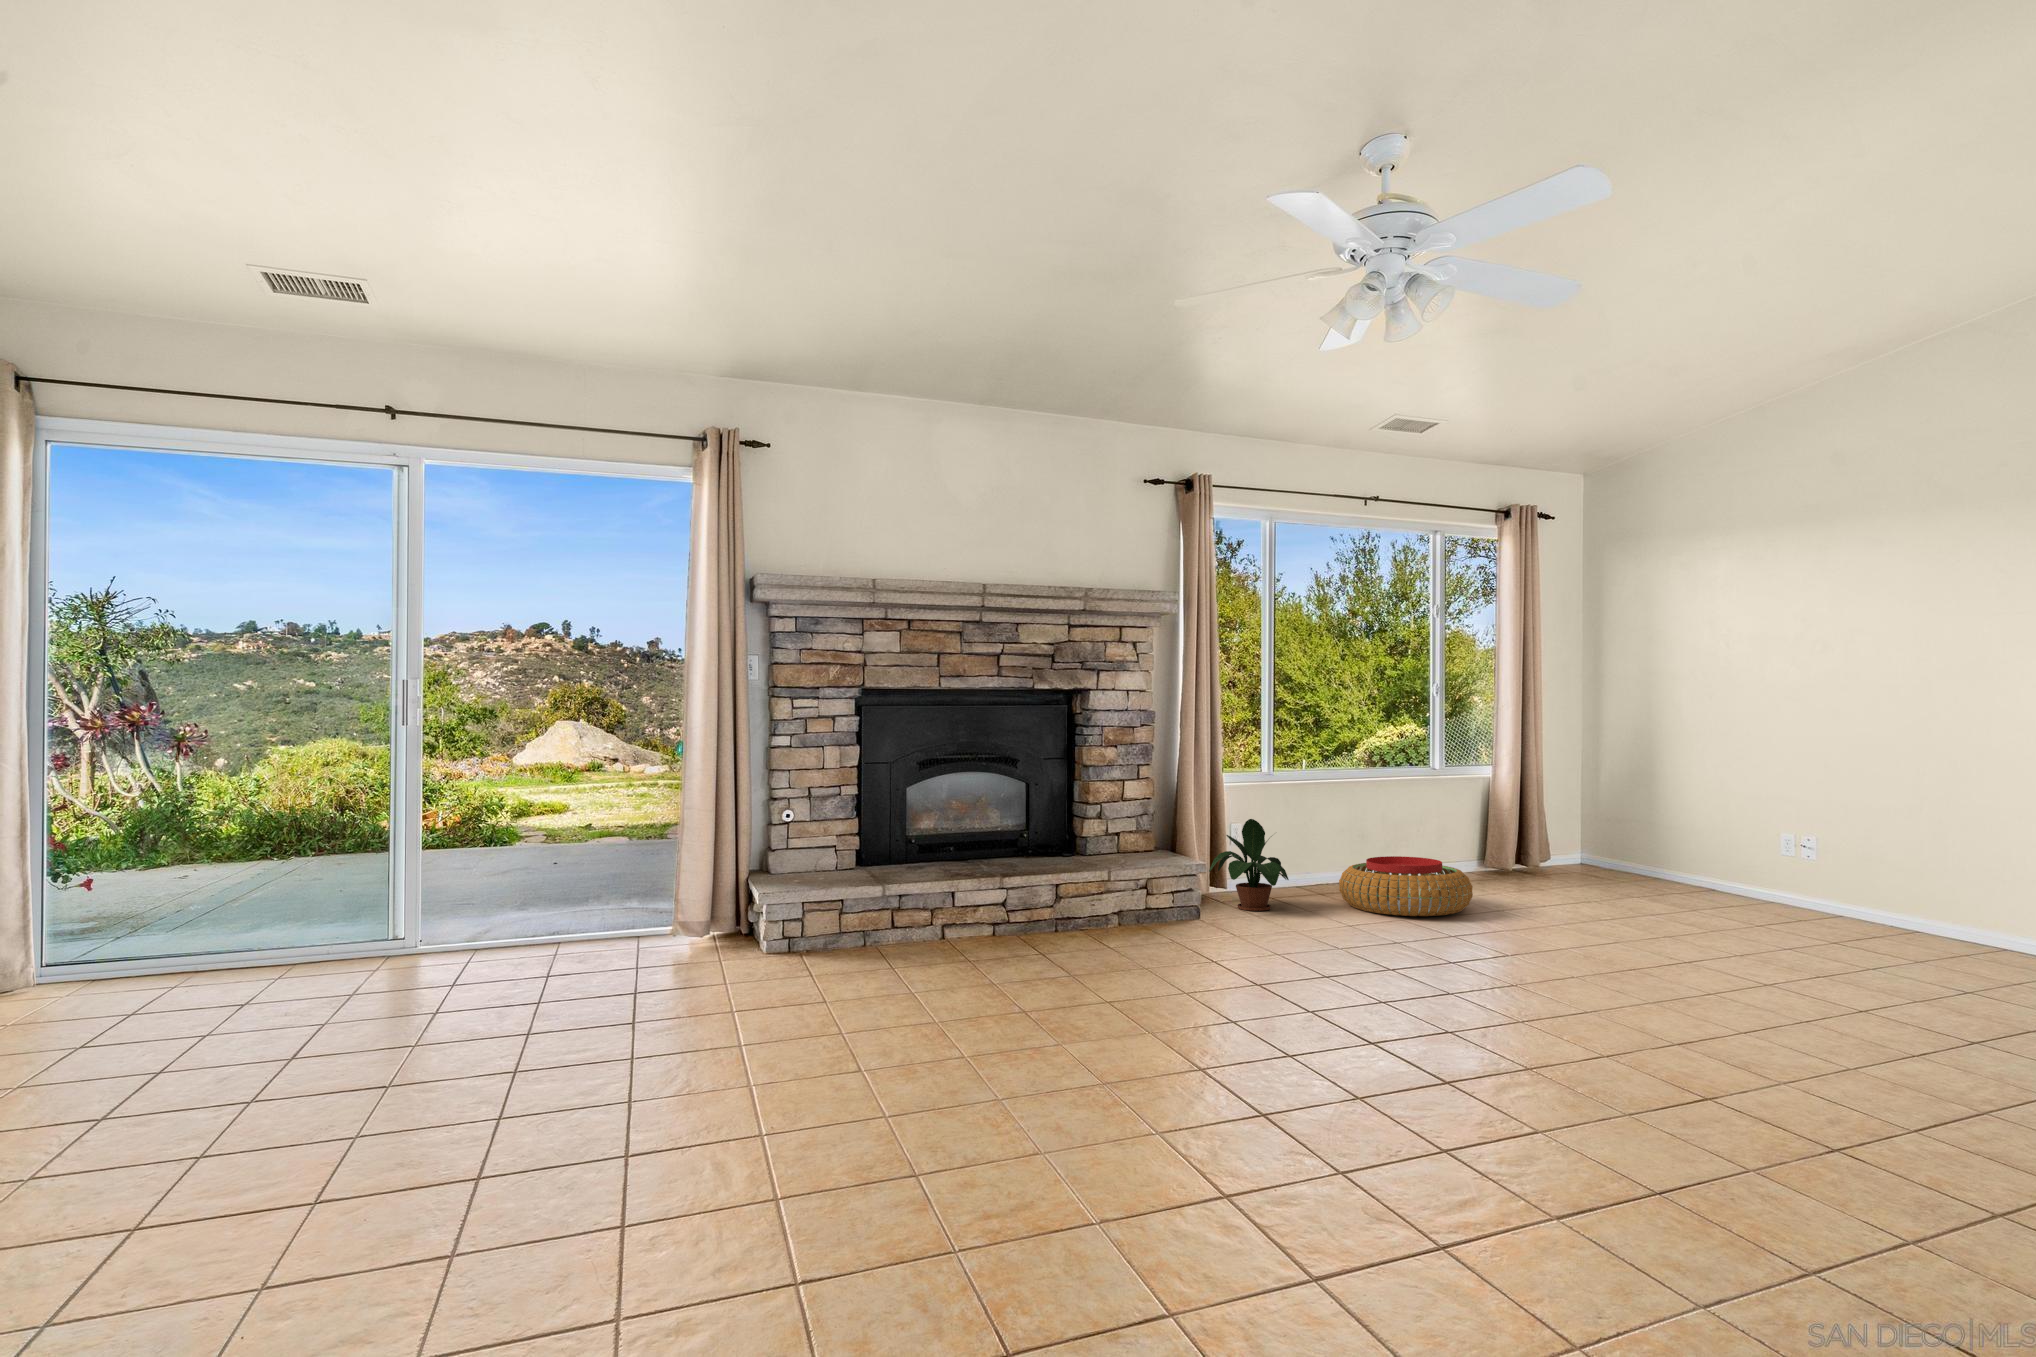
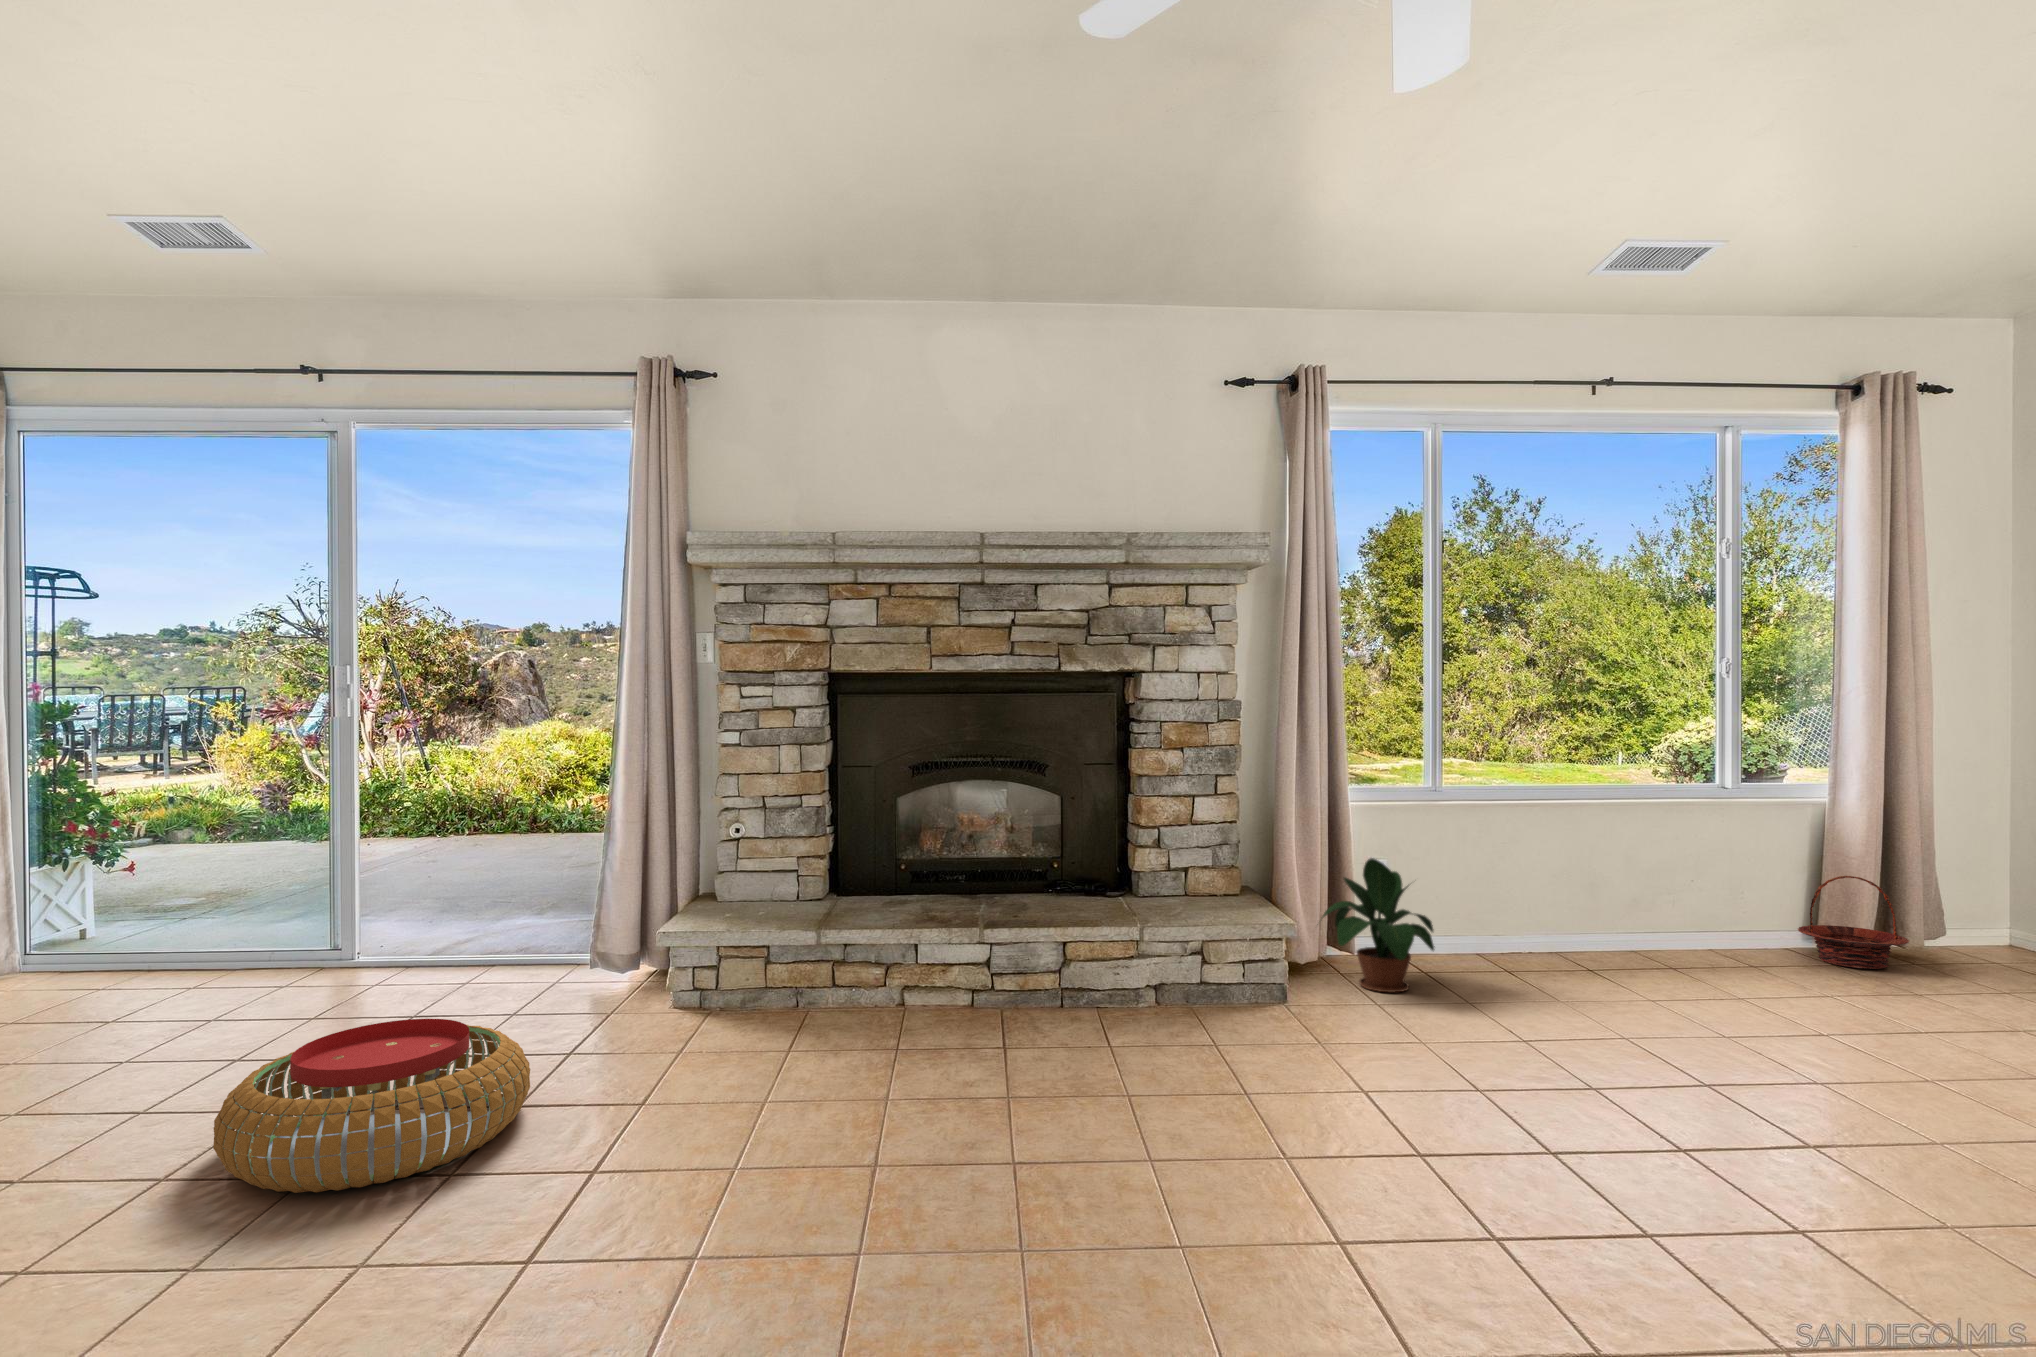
basket: none [1477,824,1538,882] -> present [1798,876,1909,969]
pouf: present [1339,856,1473,916] -> present [213,1019,530,1193]

